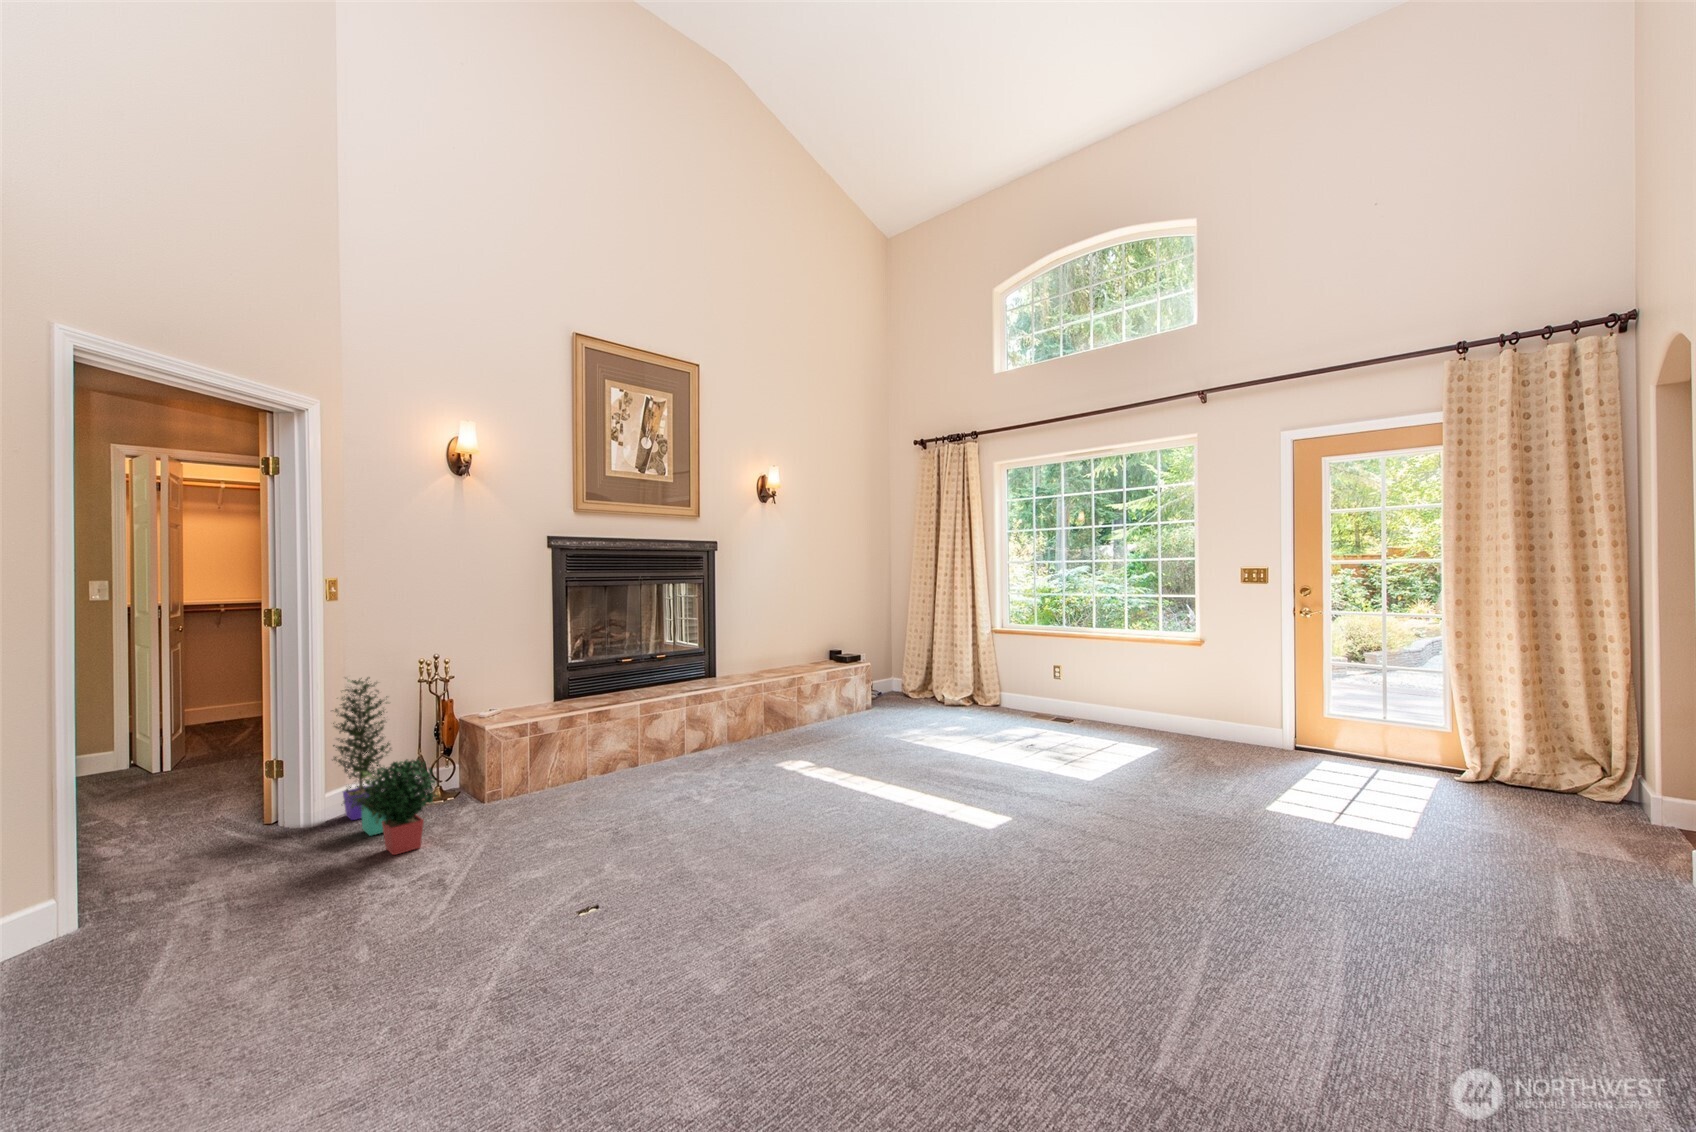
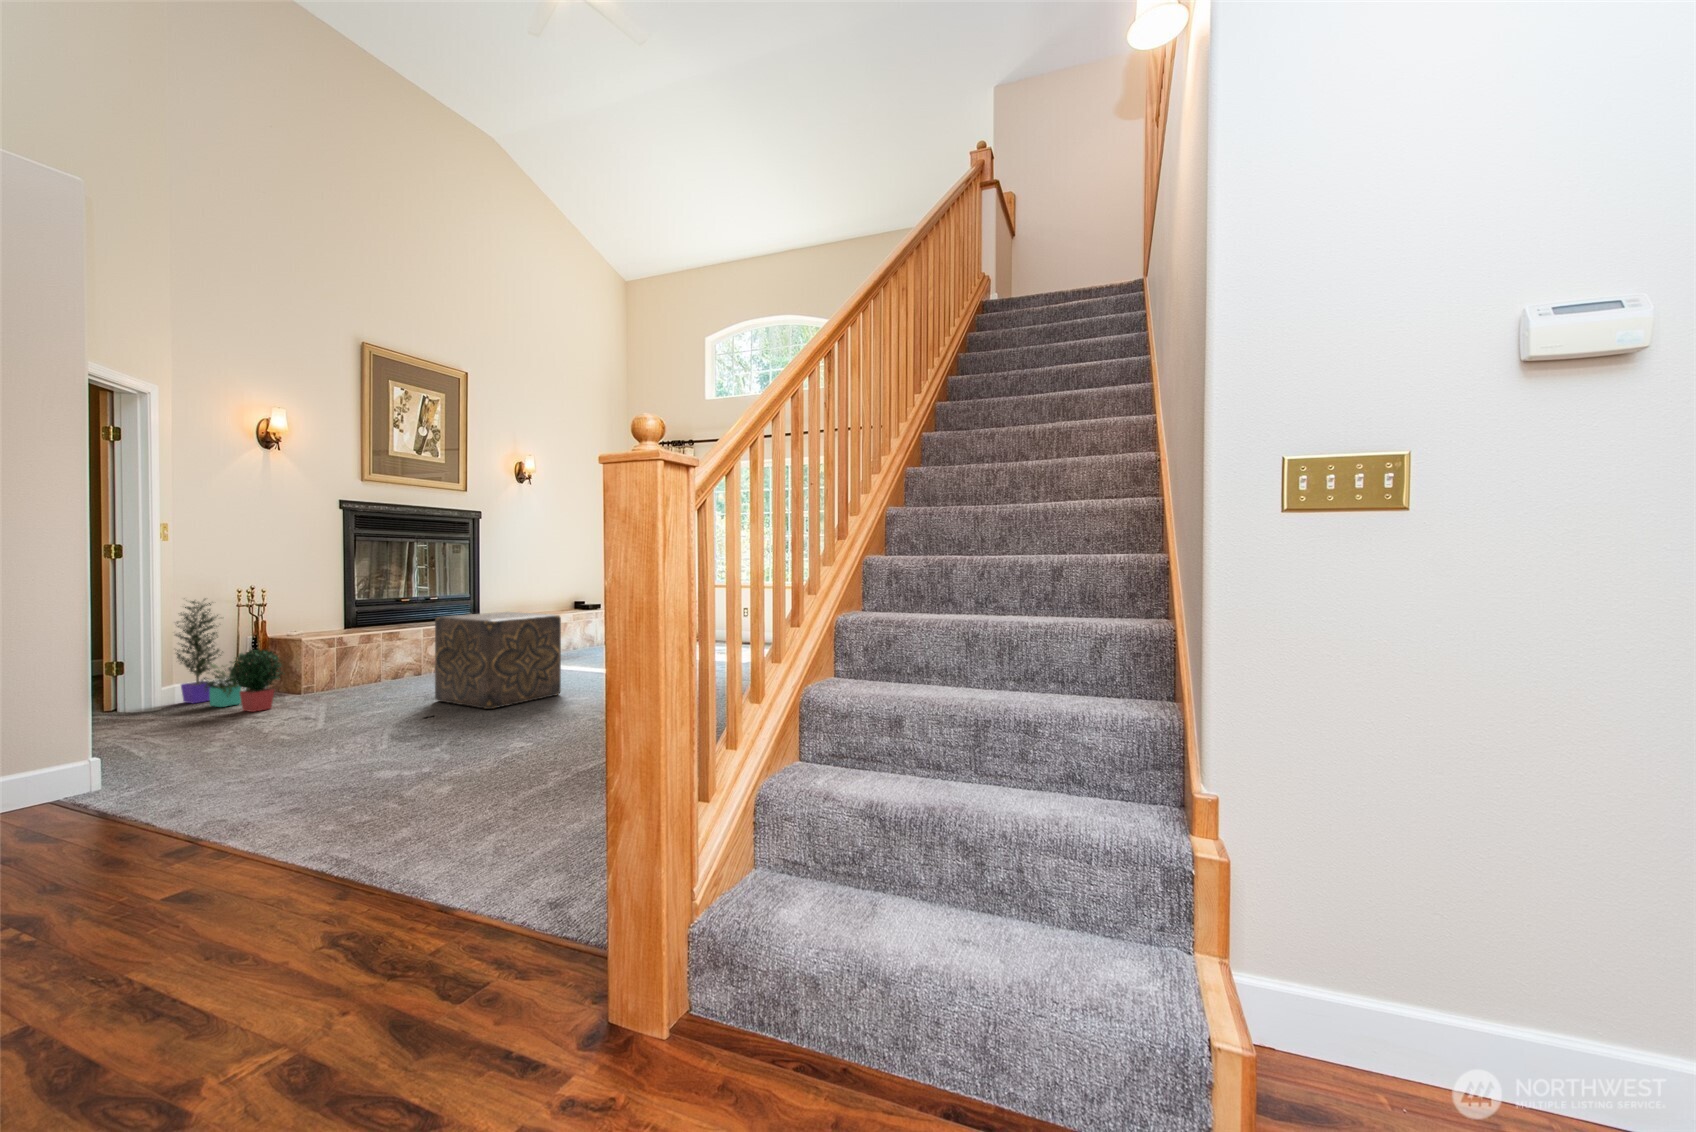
ottoman: none [625,702,810,894] -> present [435,612,561,709]

